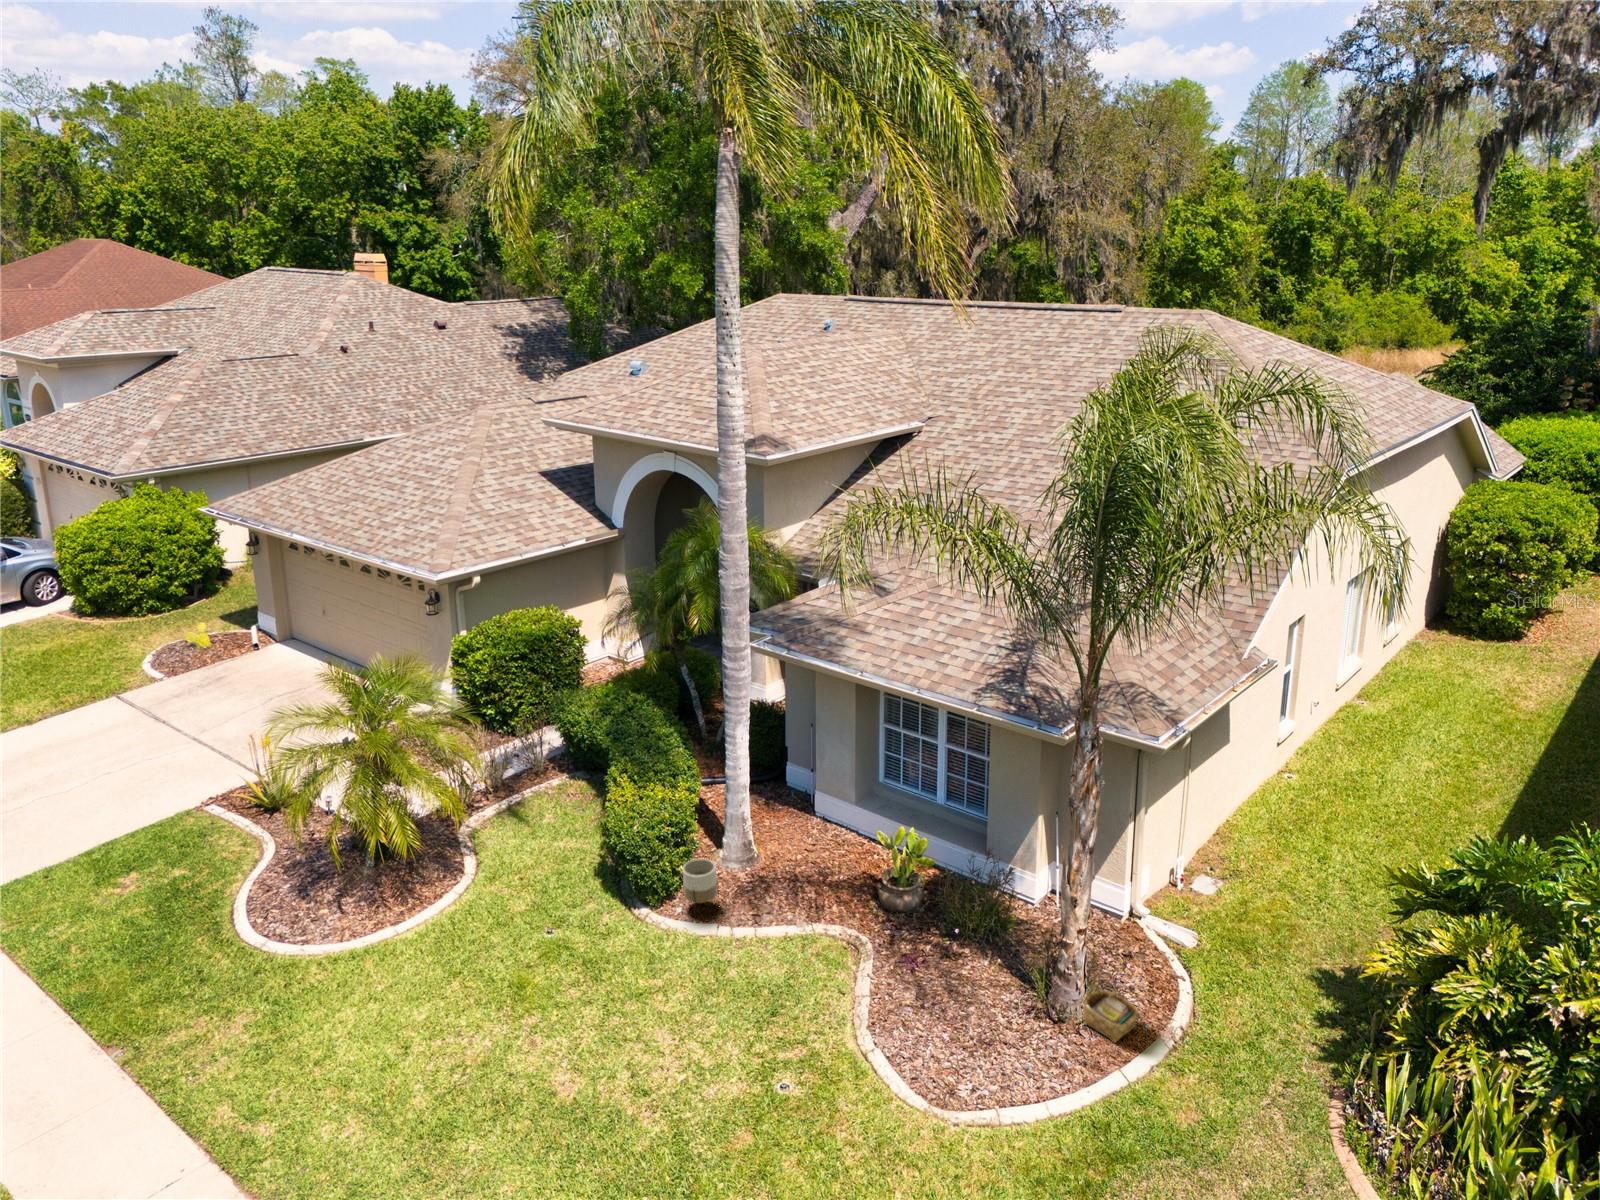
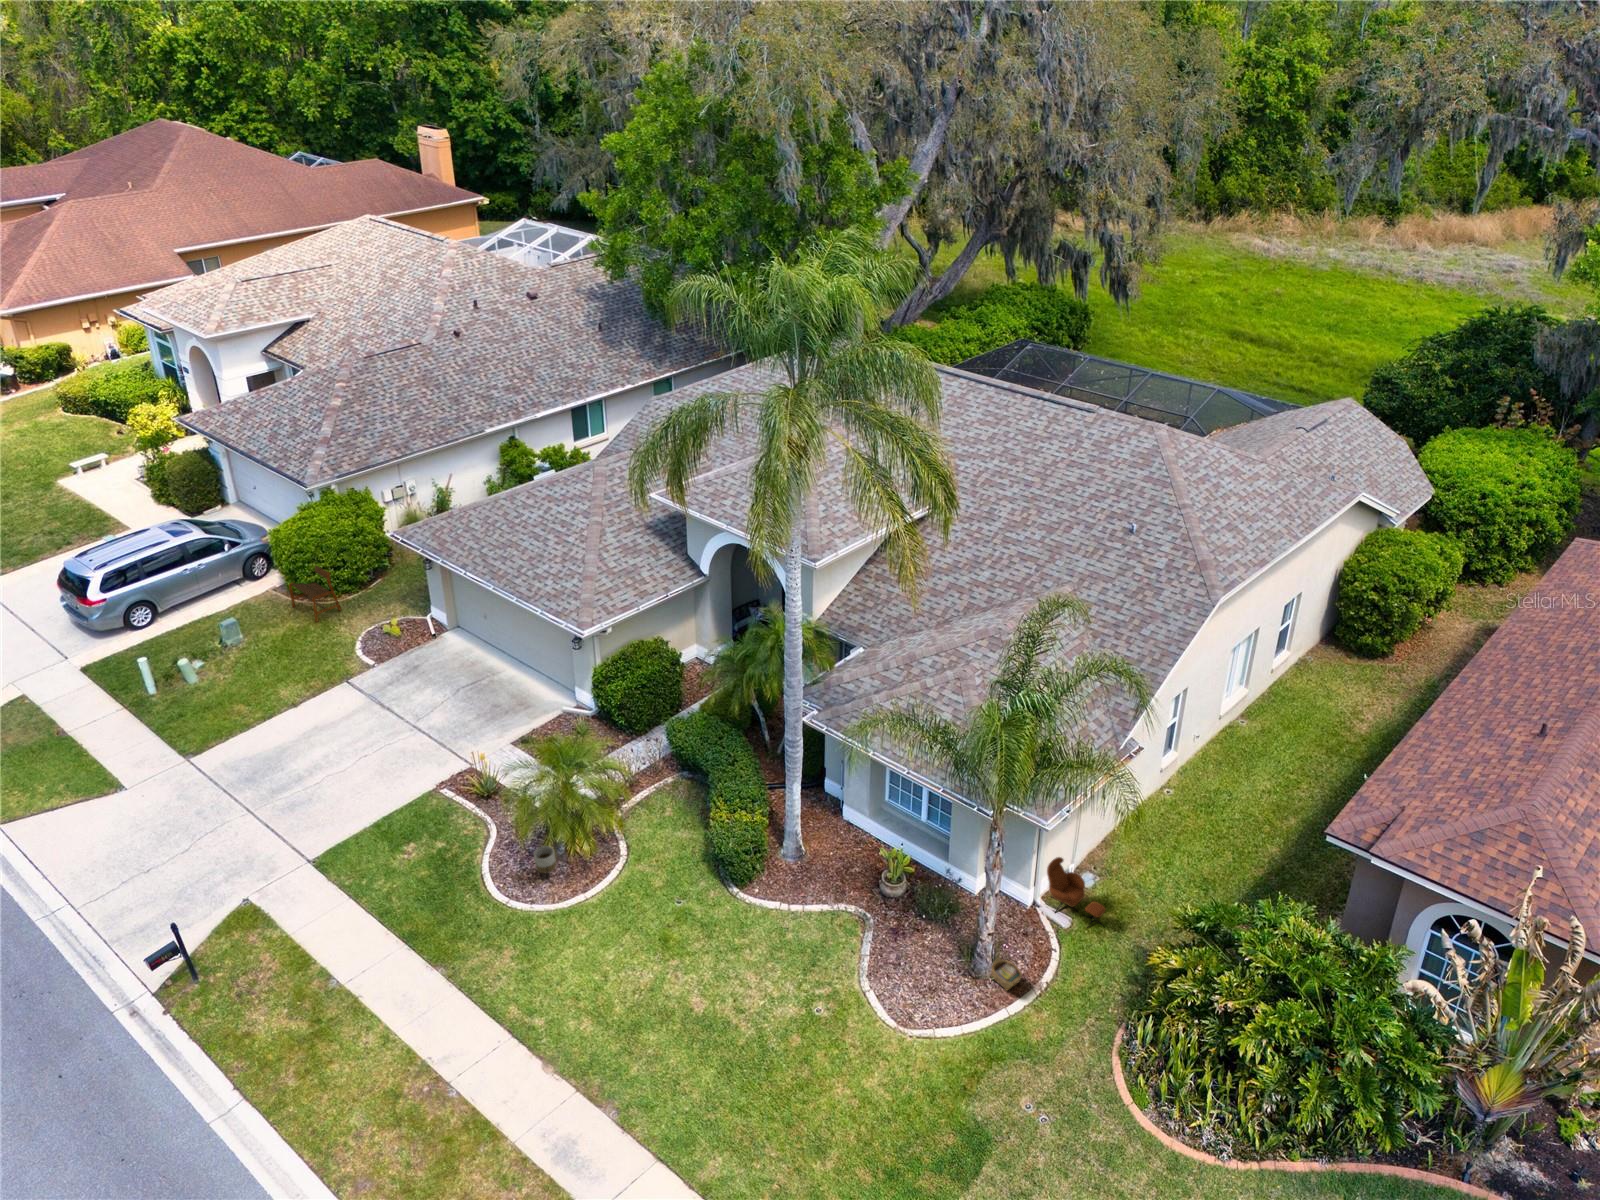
bench: none [74,564,143,639] -> present [289,565,341,622]
lounge chair: none [1149,834,1255,945] -> present [1047,857,1106,923]
planter: present [682,859,718,904] -> present [534,846,556,873]

